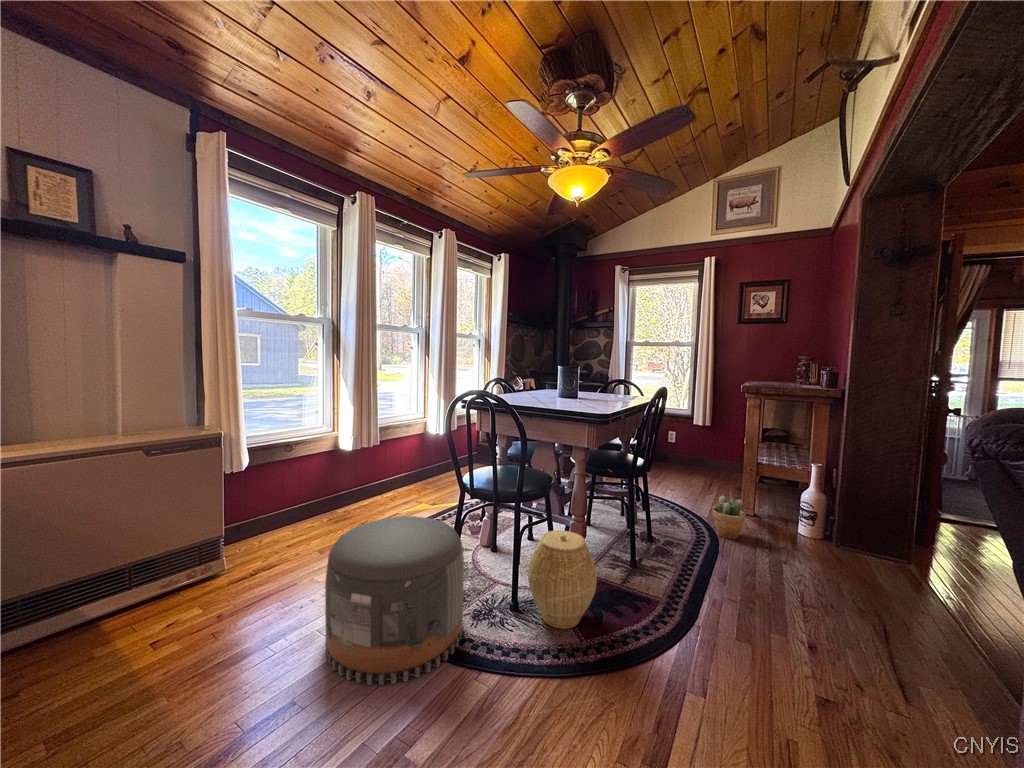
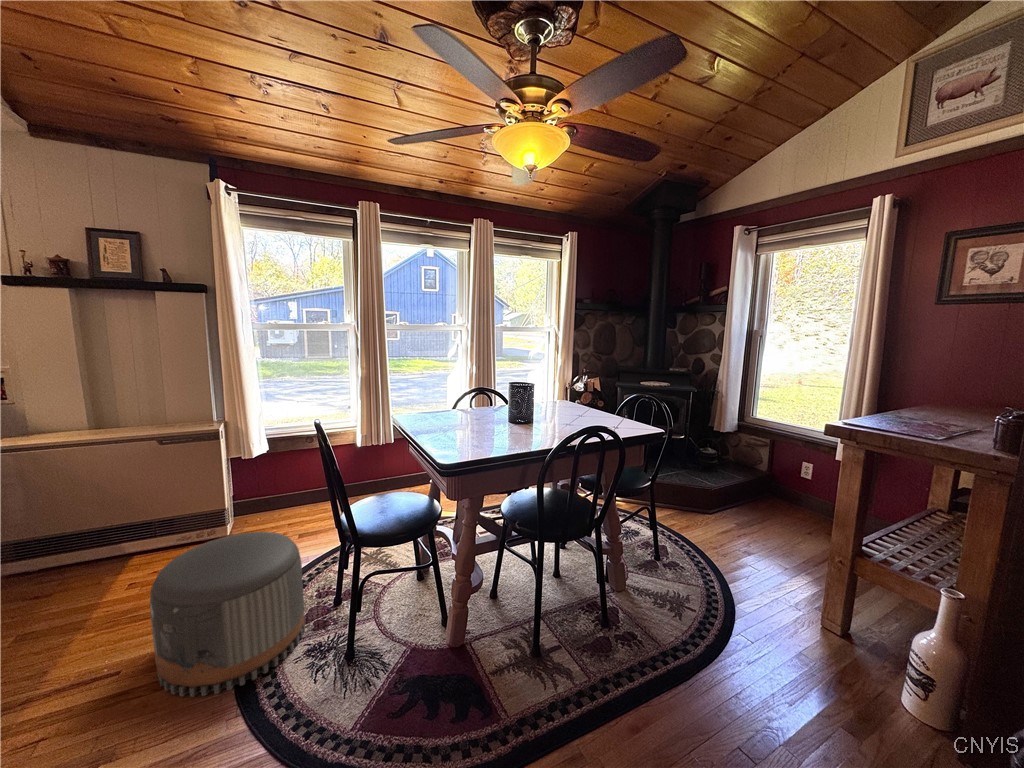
potted plant: present [712,496,745,539] -> none [716,596,769,670]
woven basket: present [528,530,597,629] -> none [328,590,411,709]

